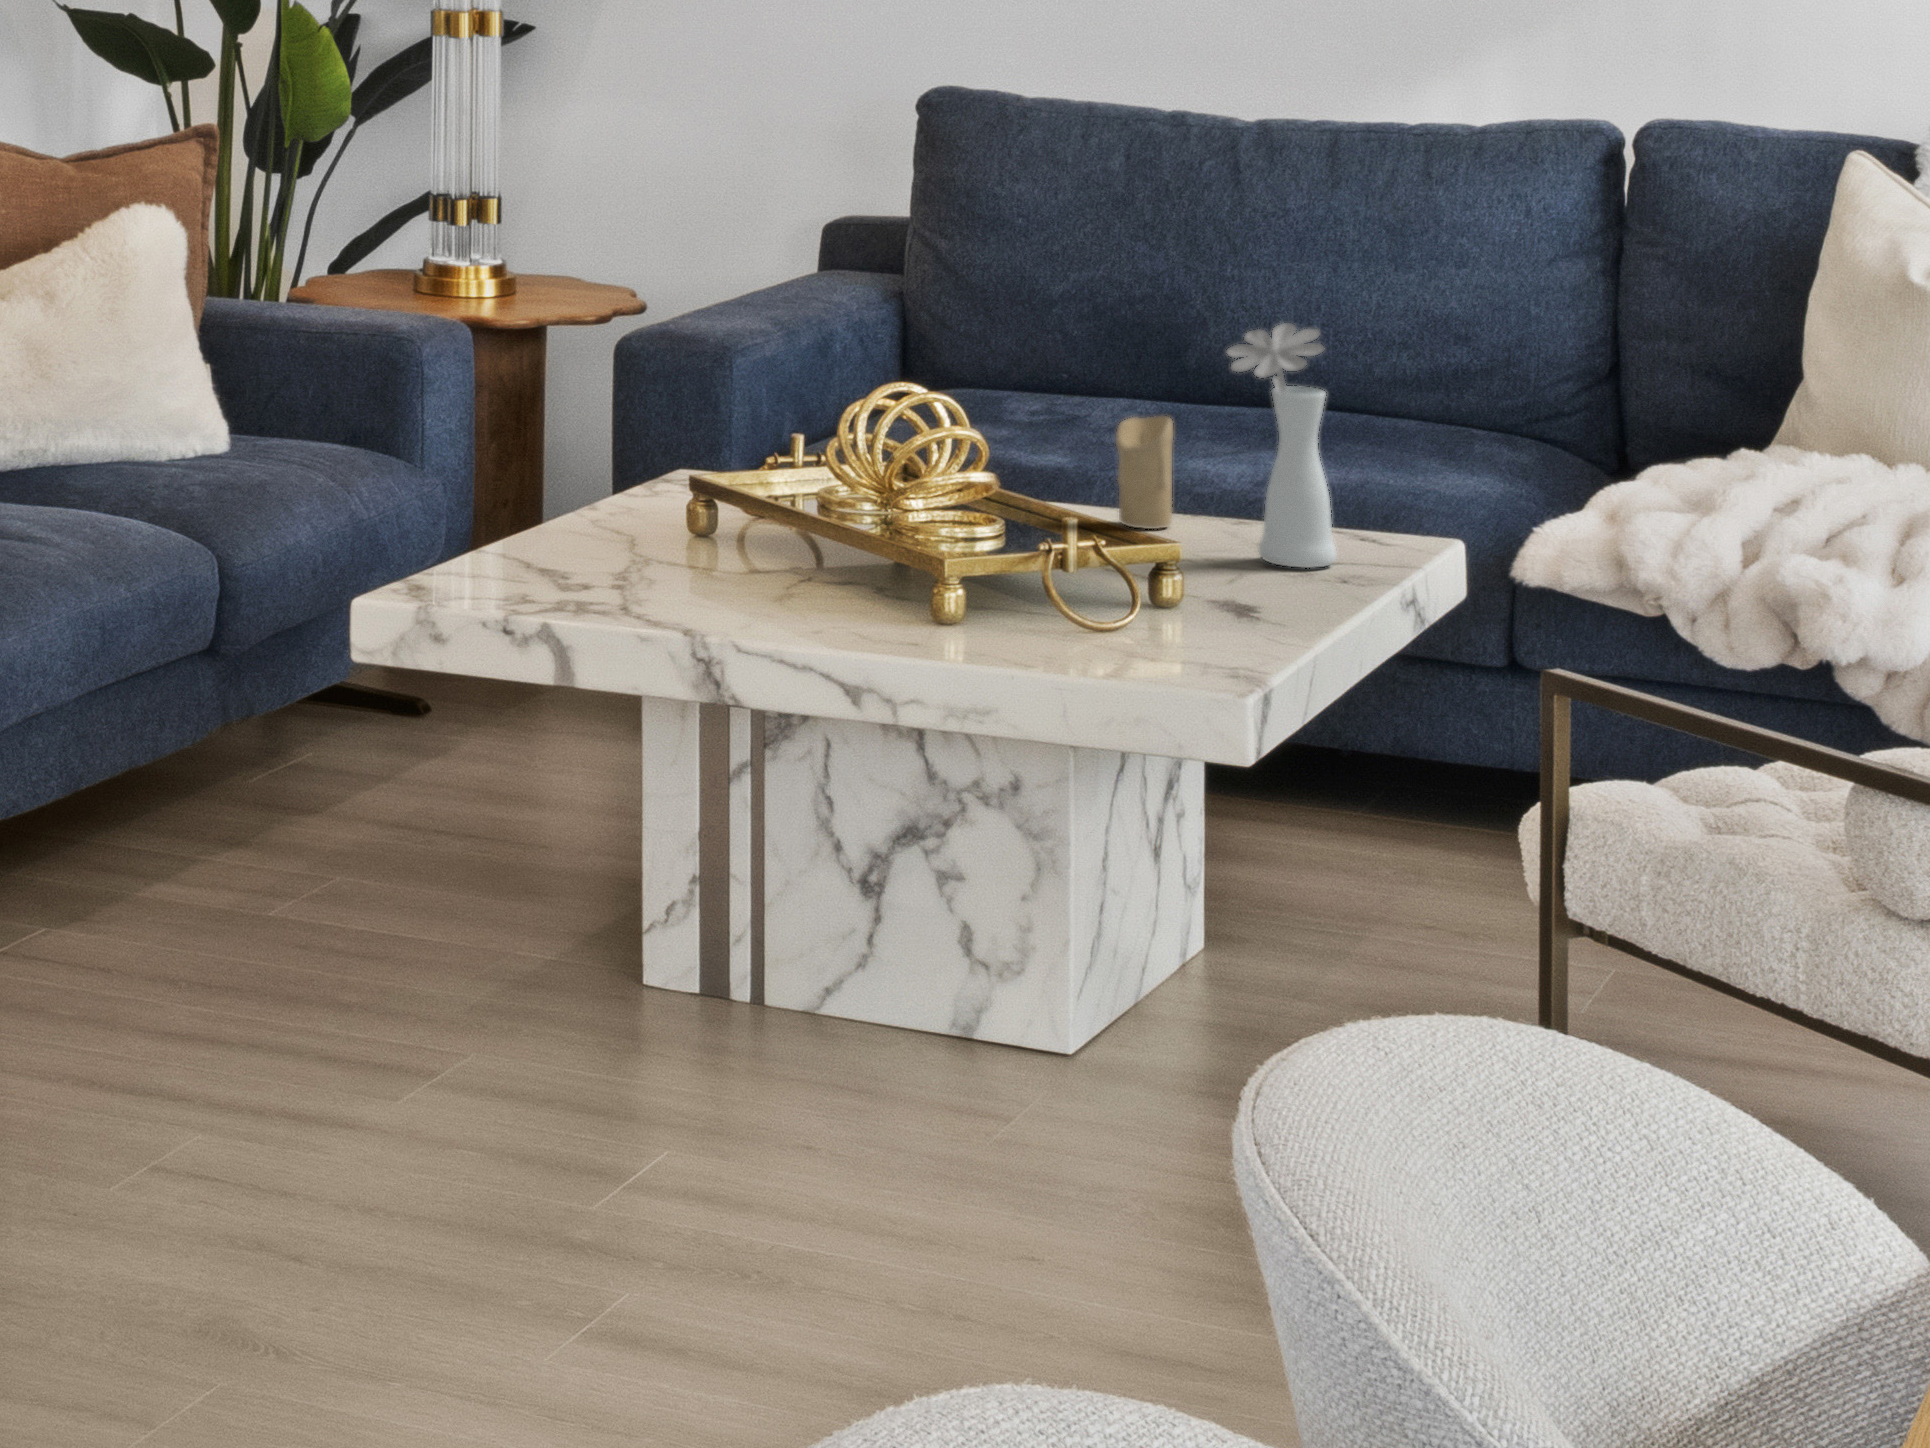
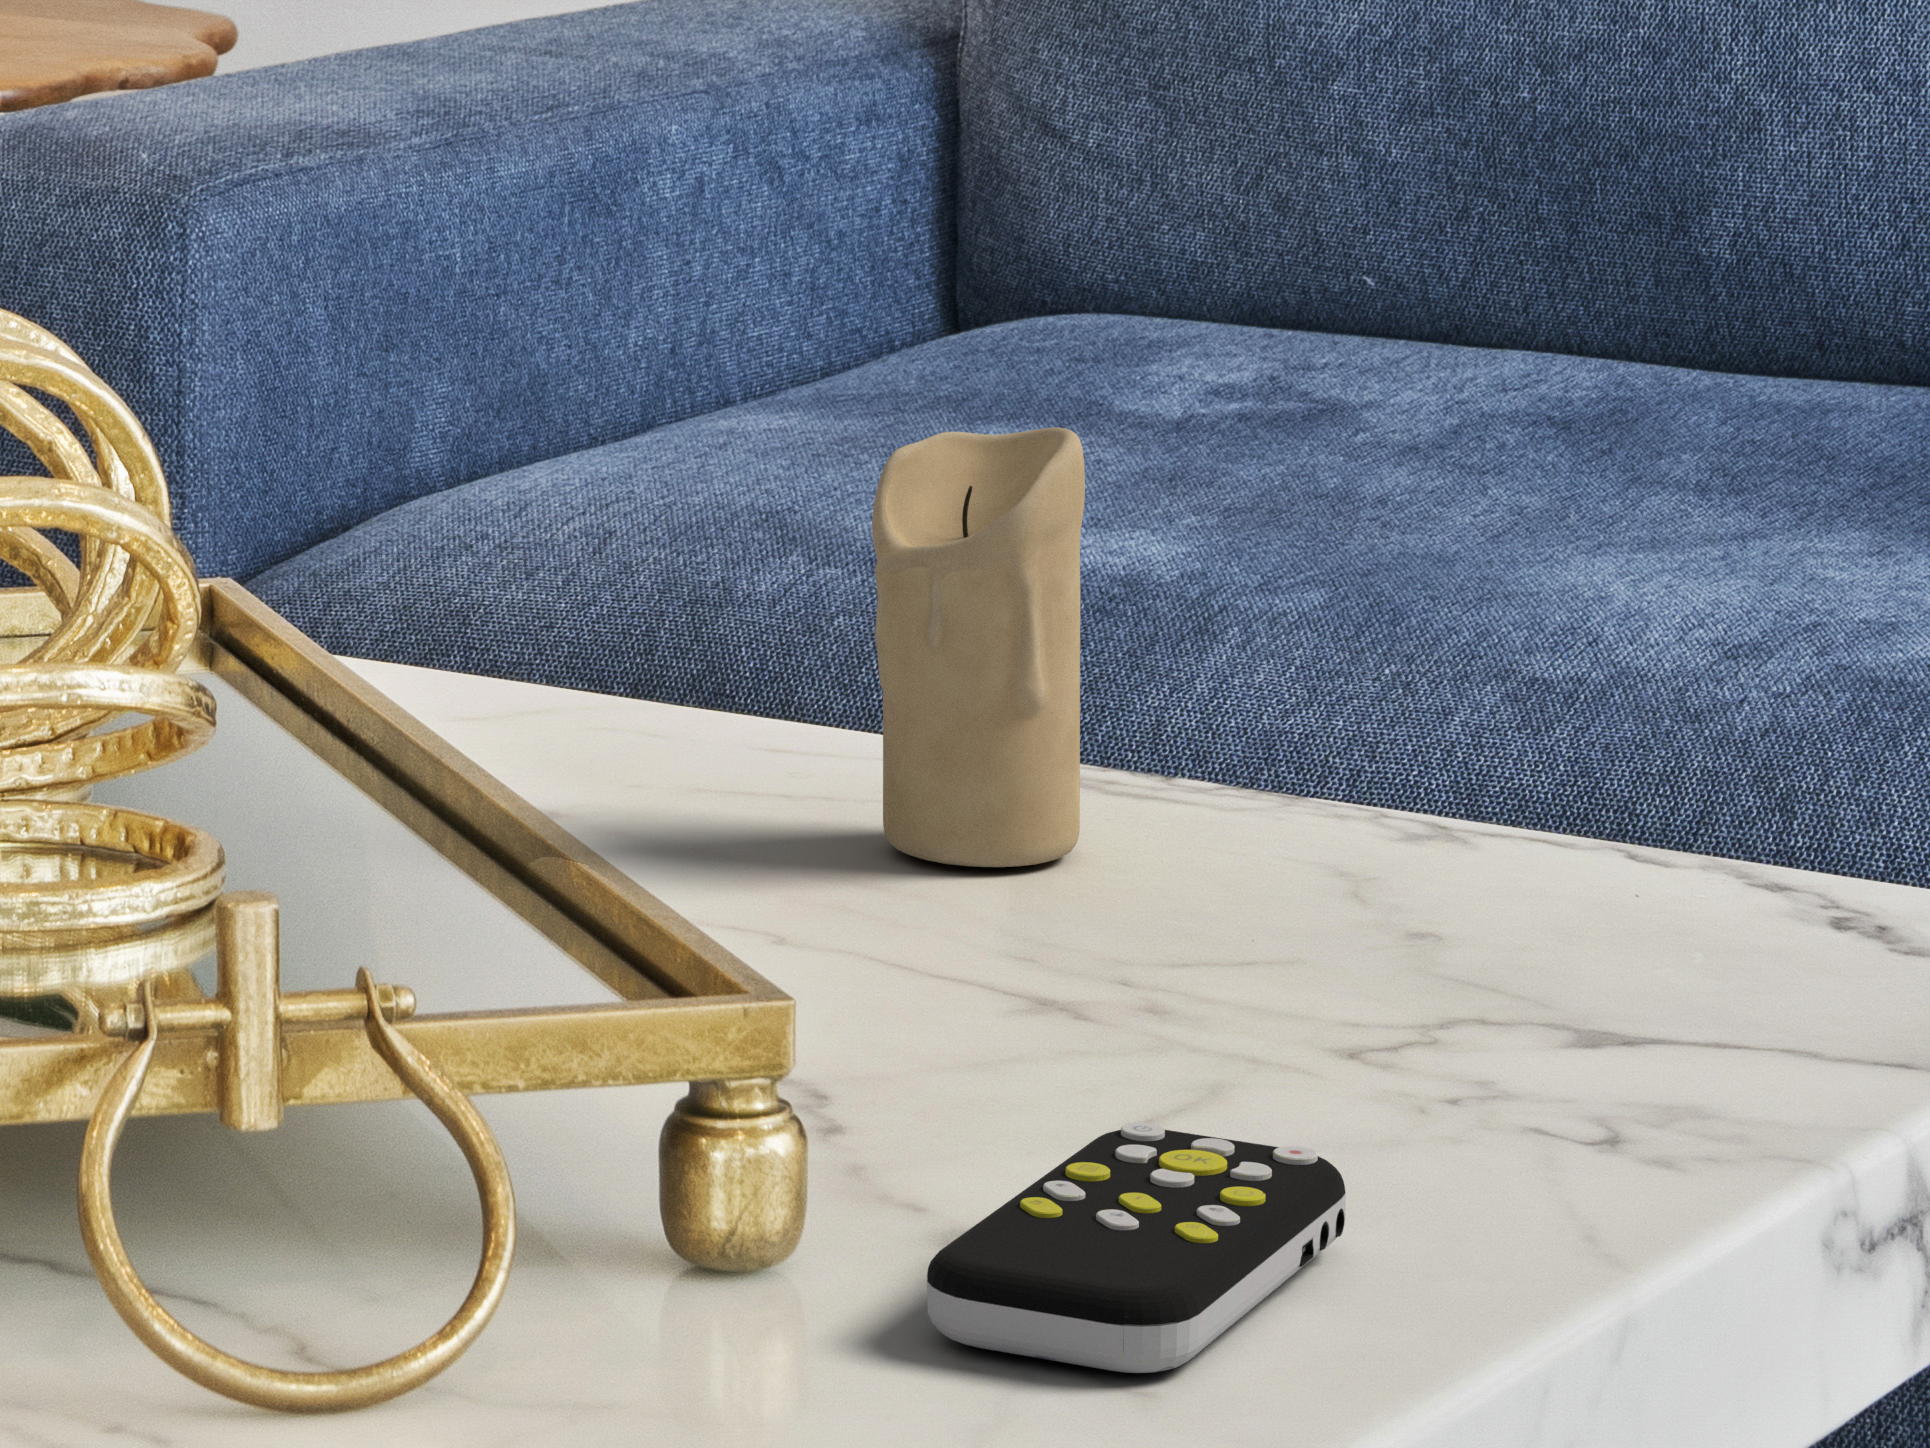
vase: present [1227,323,1336,568] -> none [1142,59,1590,1082]
remote control: none [1235,571,1312,616] -> present [927,1123,1346,1373]

